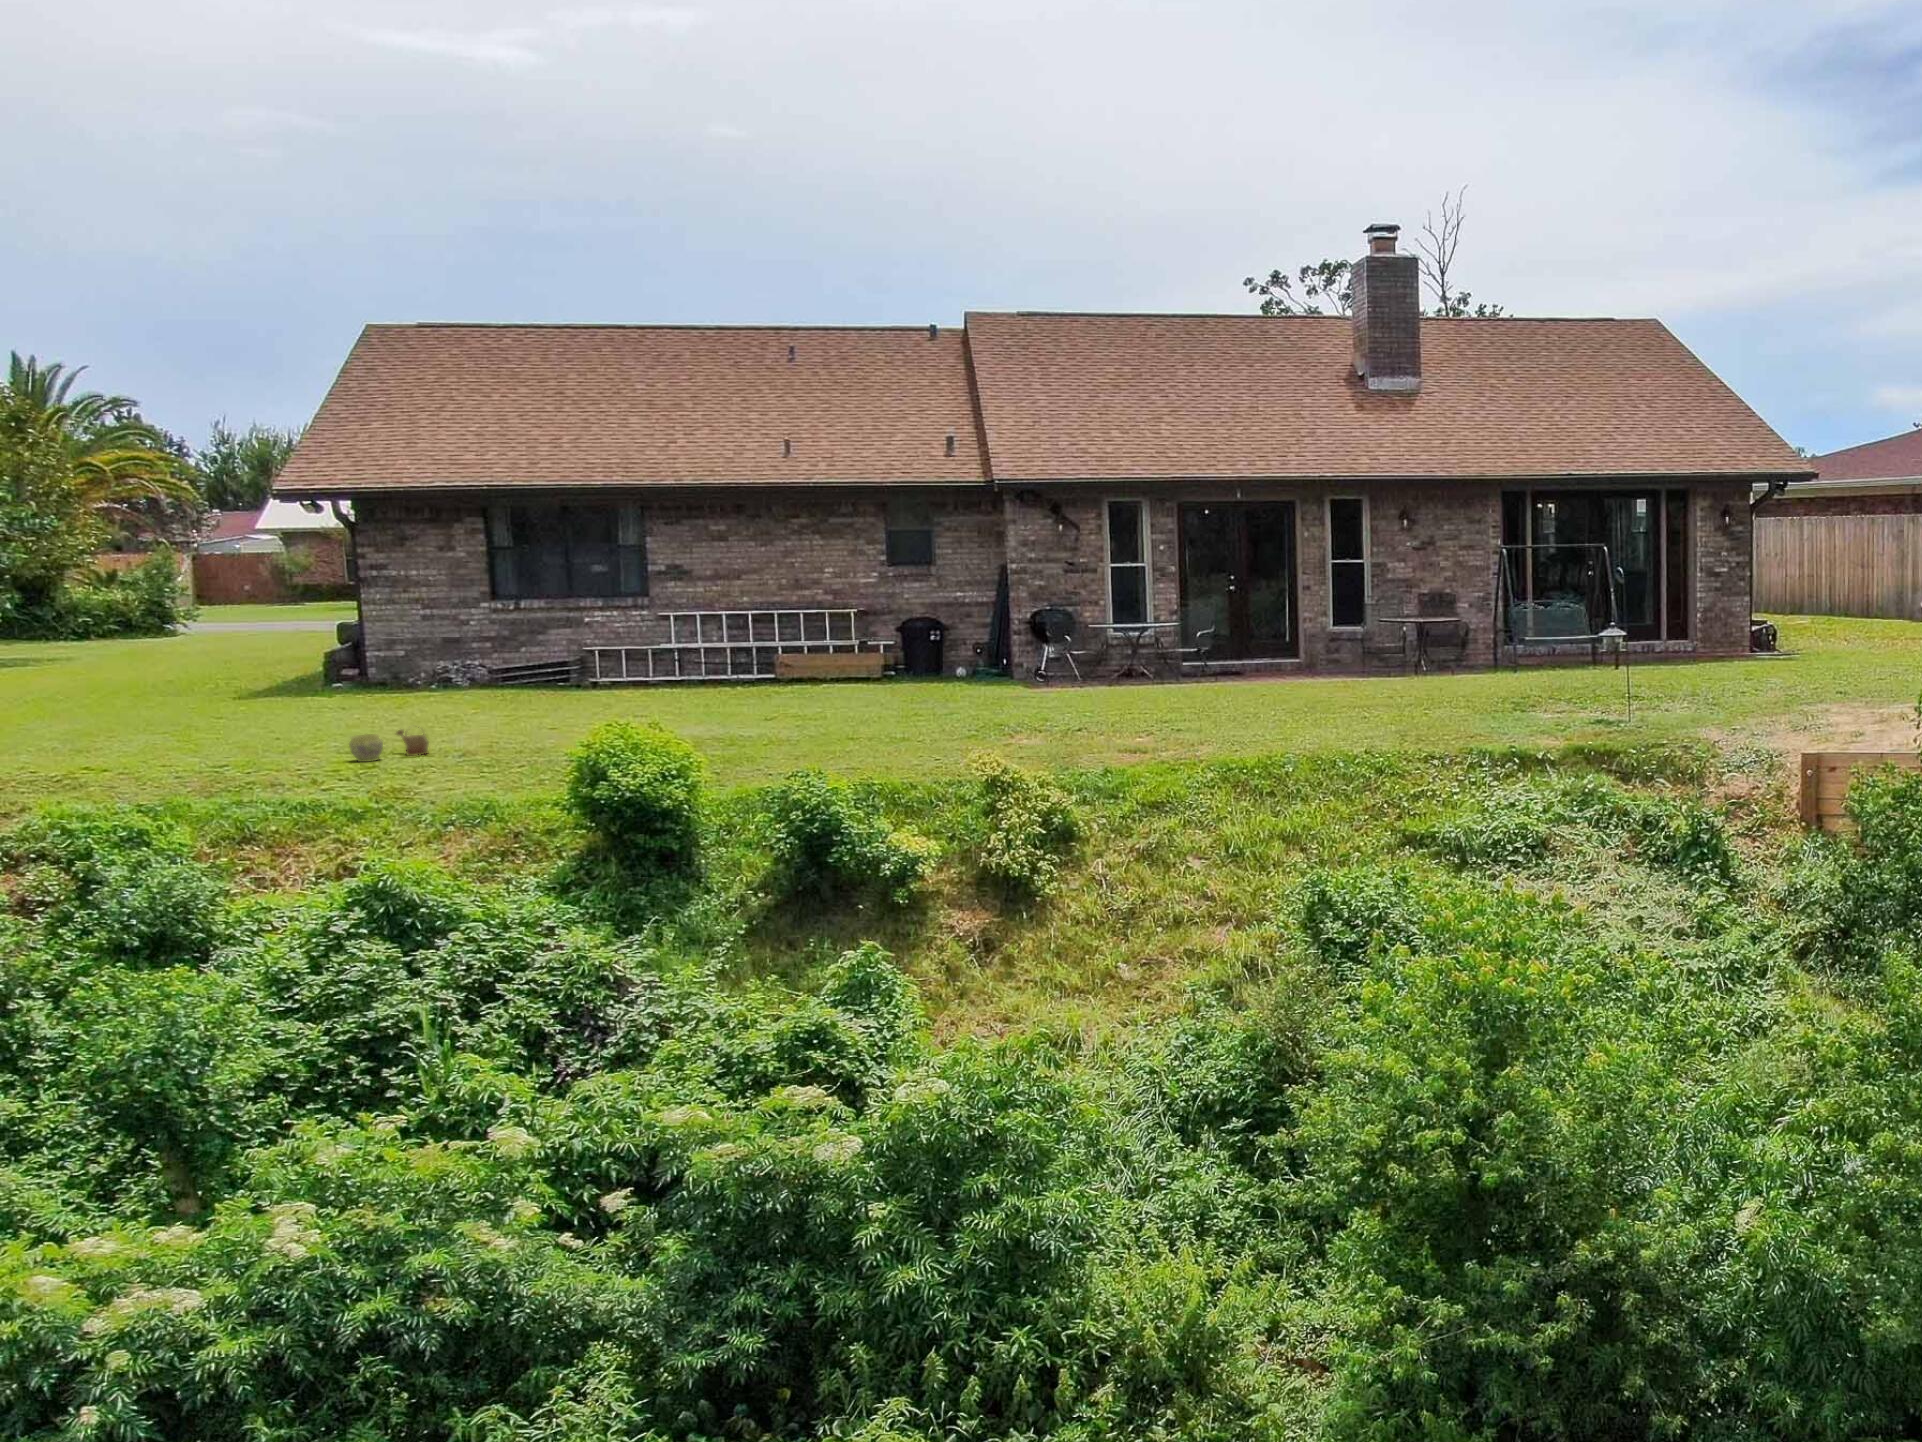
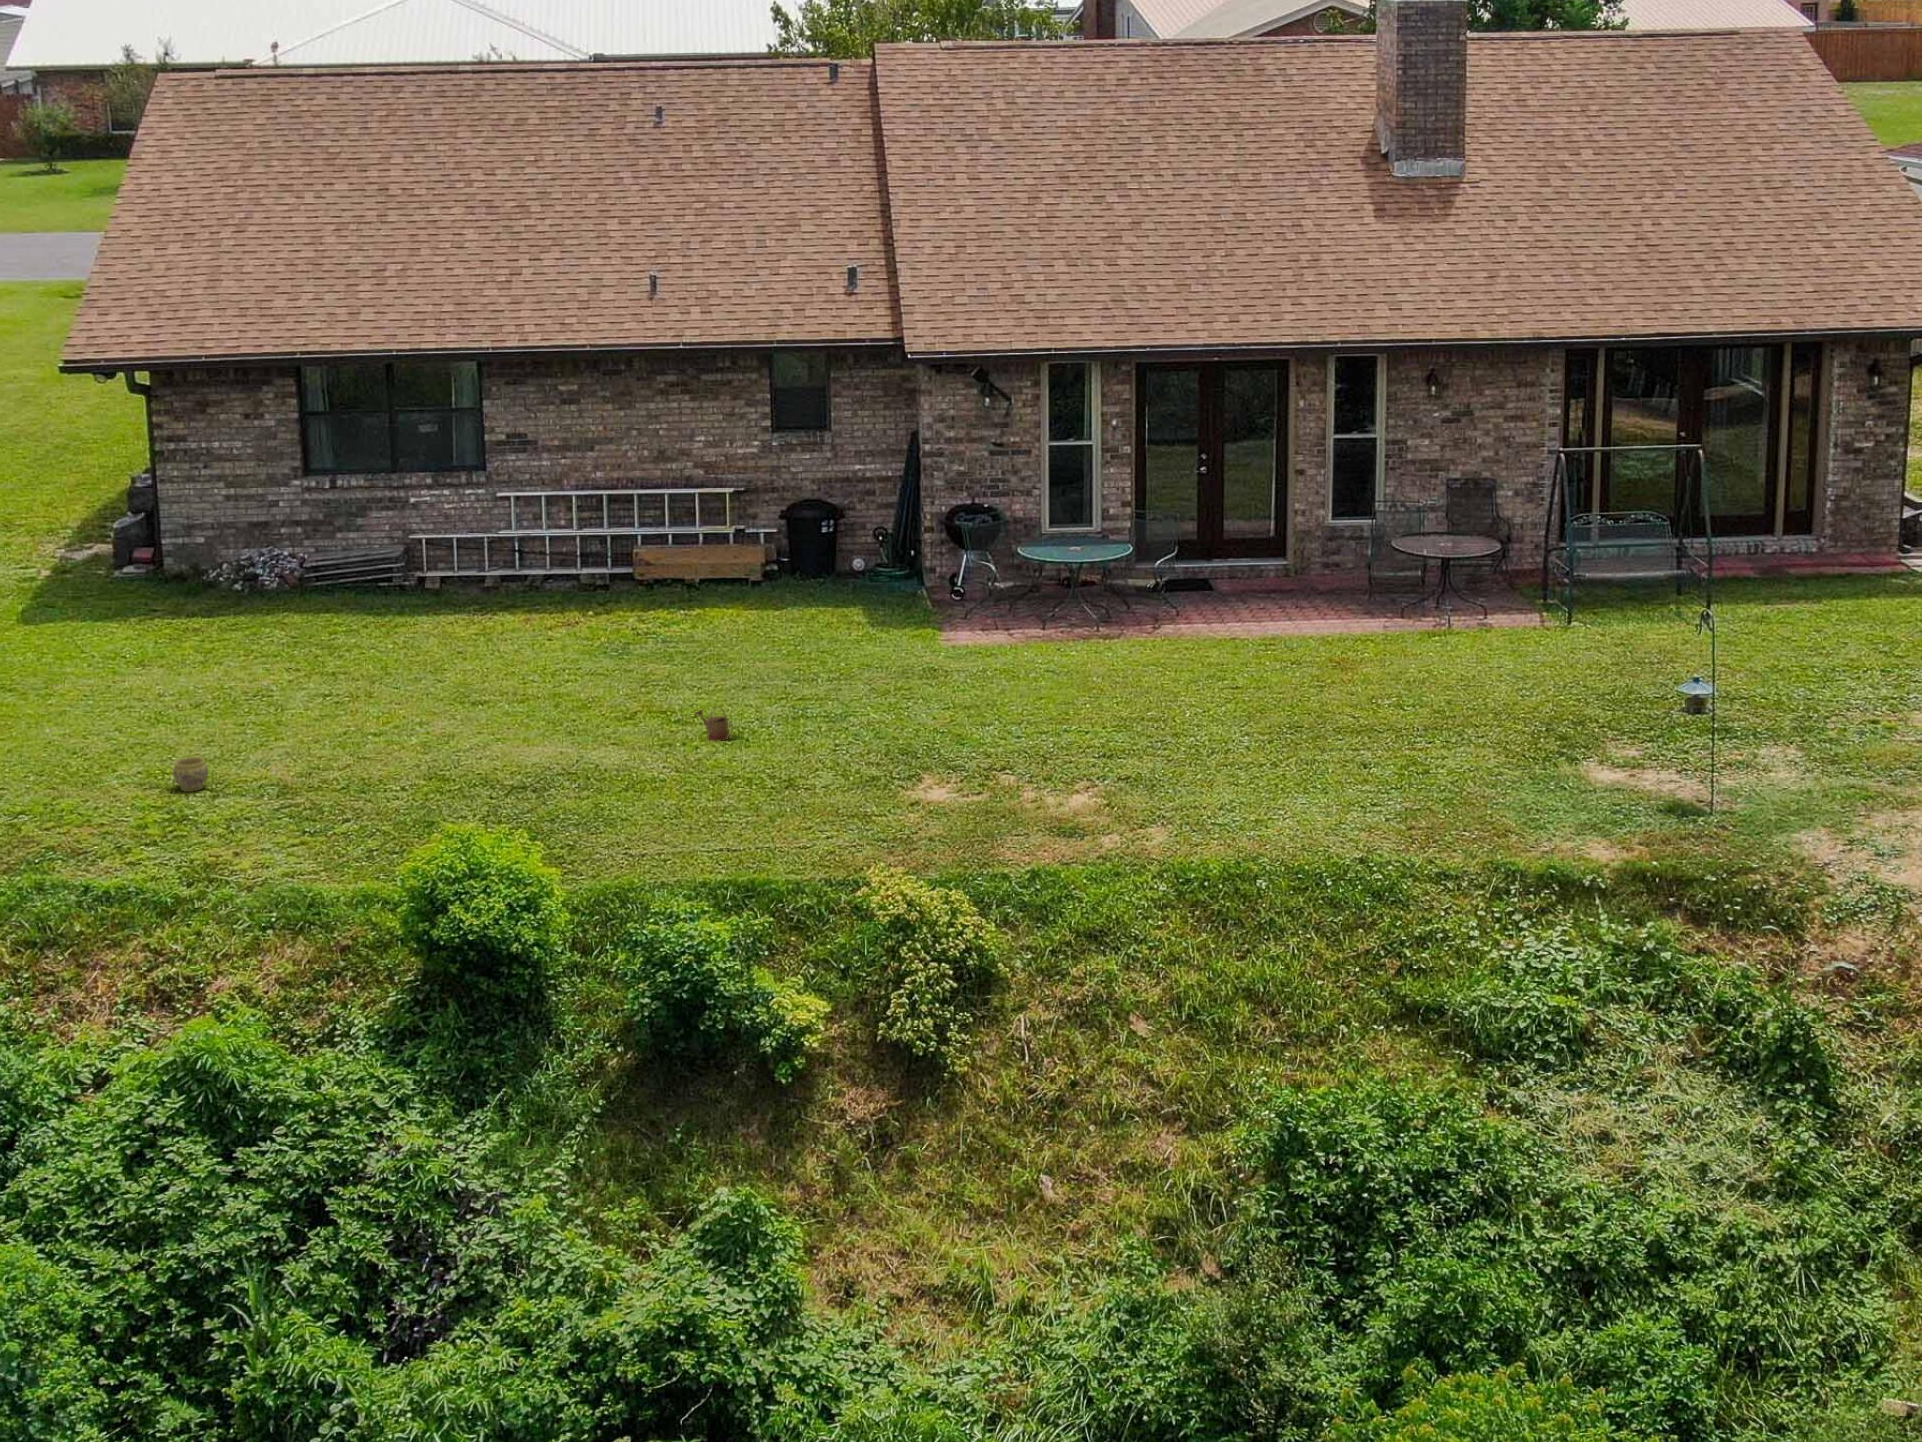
watering can: present [396,727,429,756] -> present [696,709,733,741]

